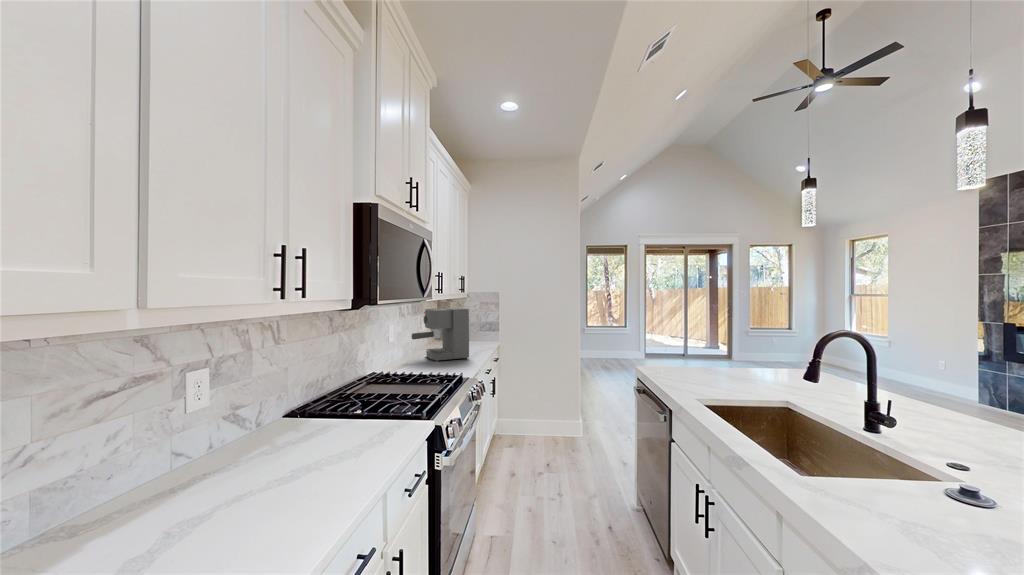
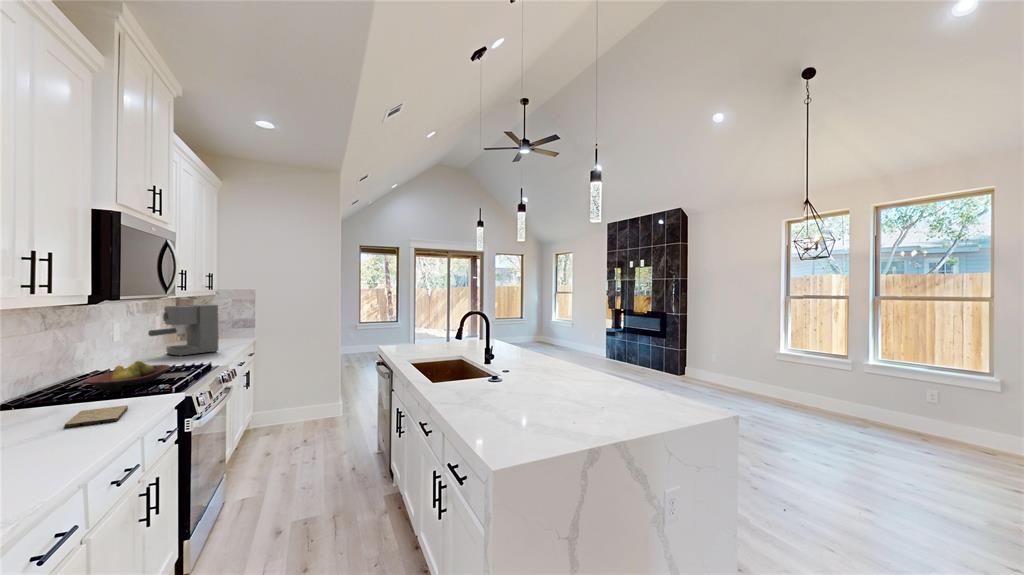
fruit bowl: none [348,373,425,409] -> present [84,361,170,393]
cutting board: none [309,441,377,474] -> present [64,405,128,428]

